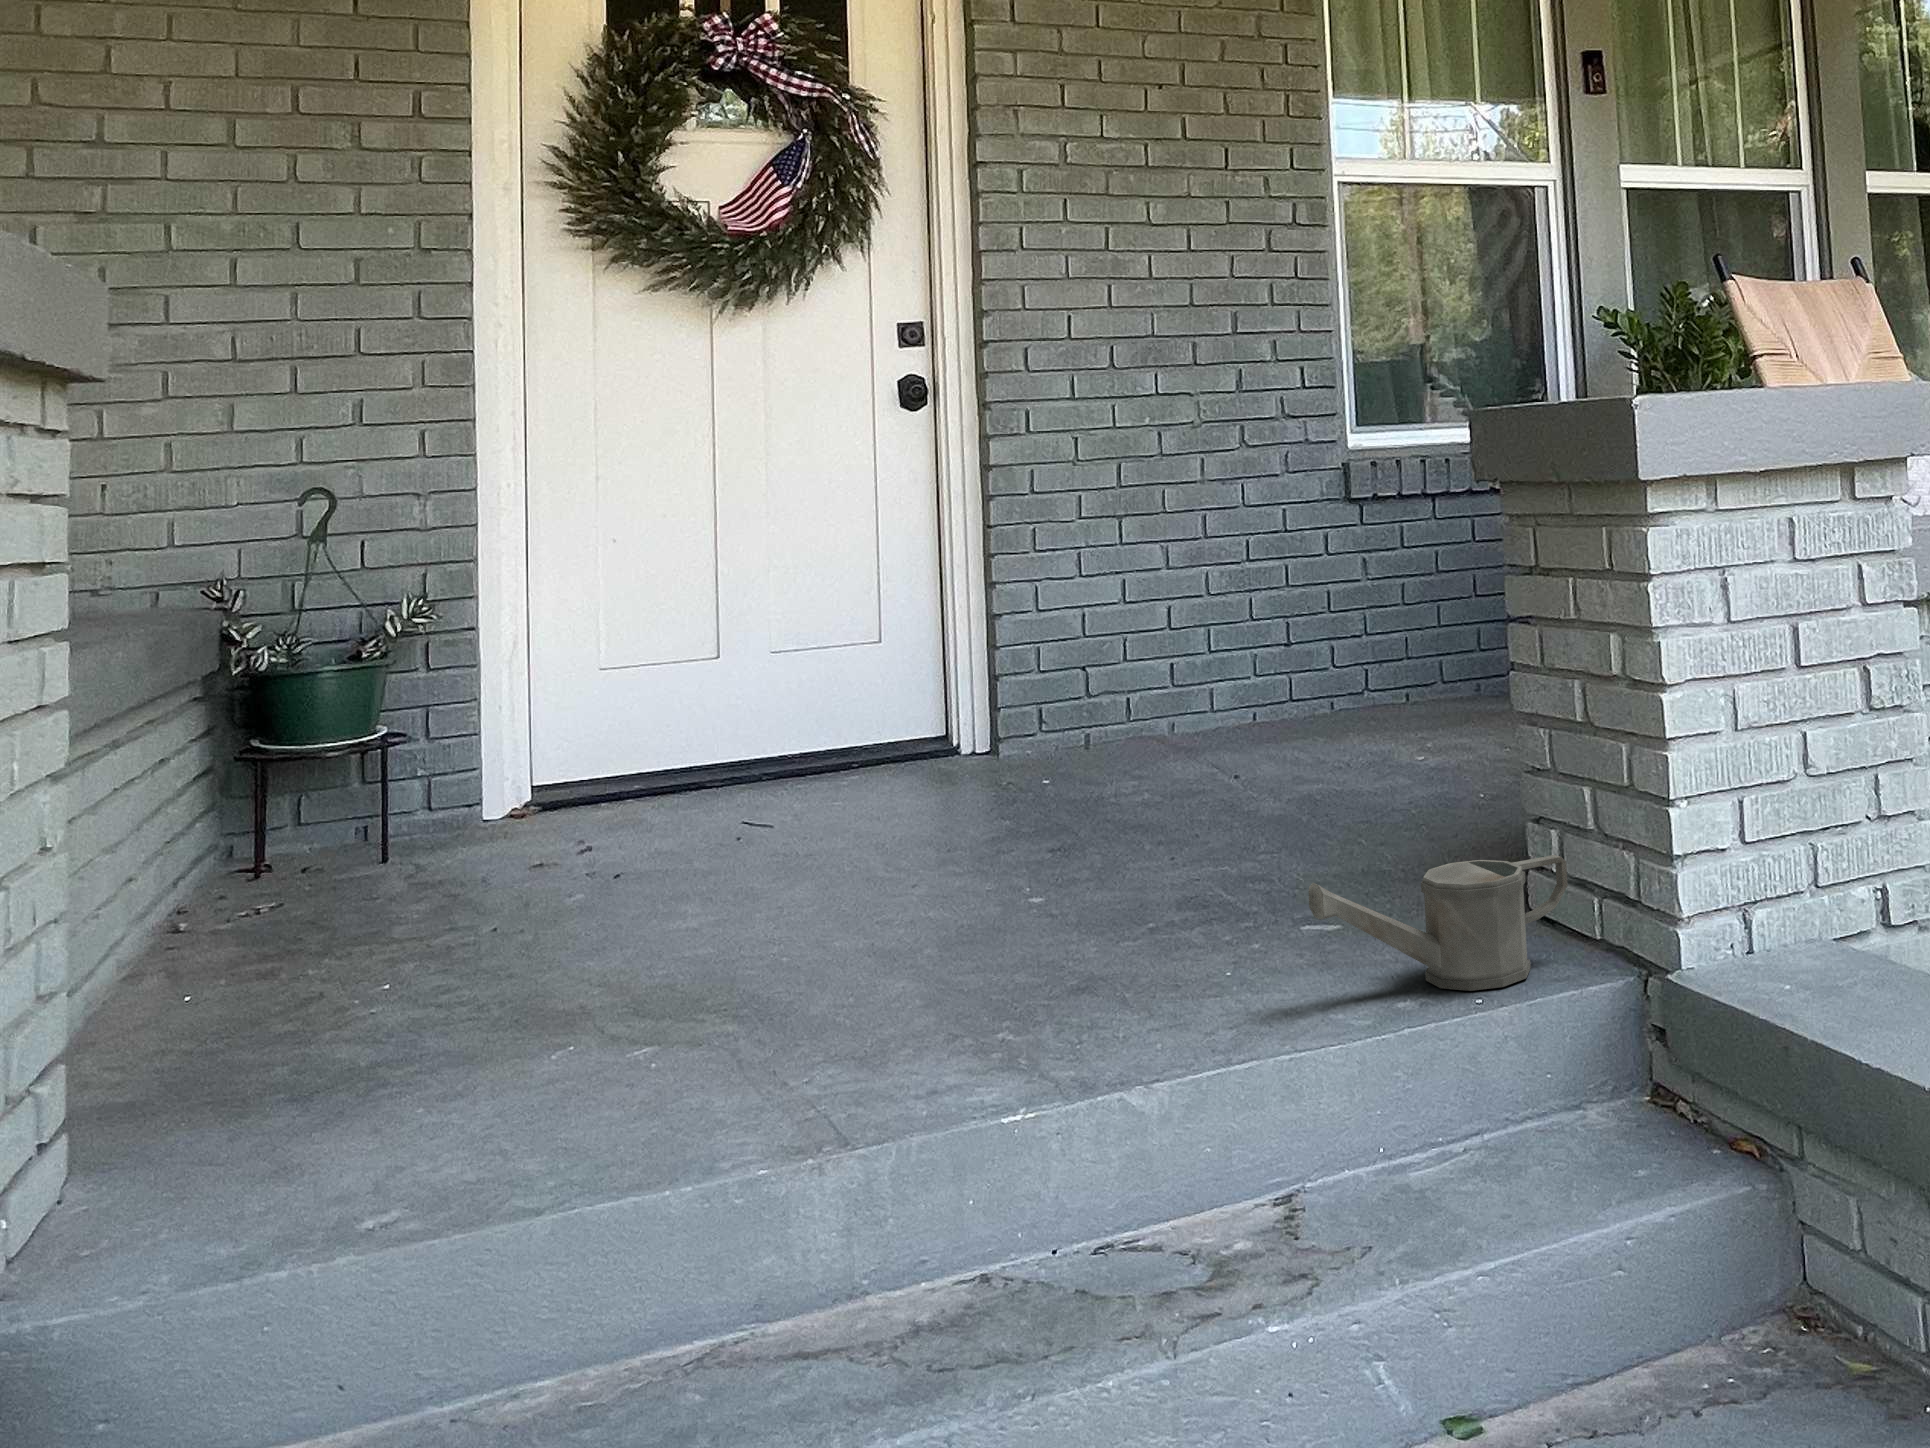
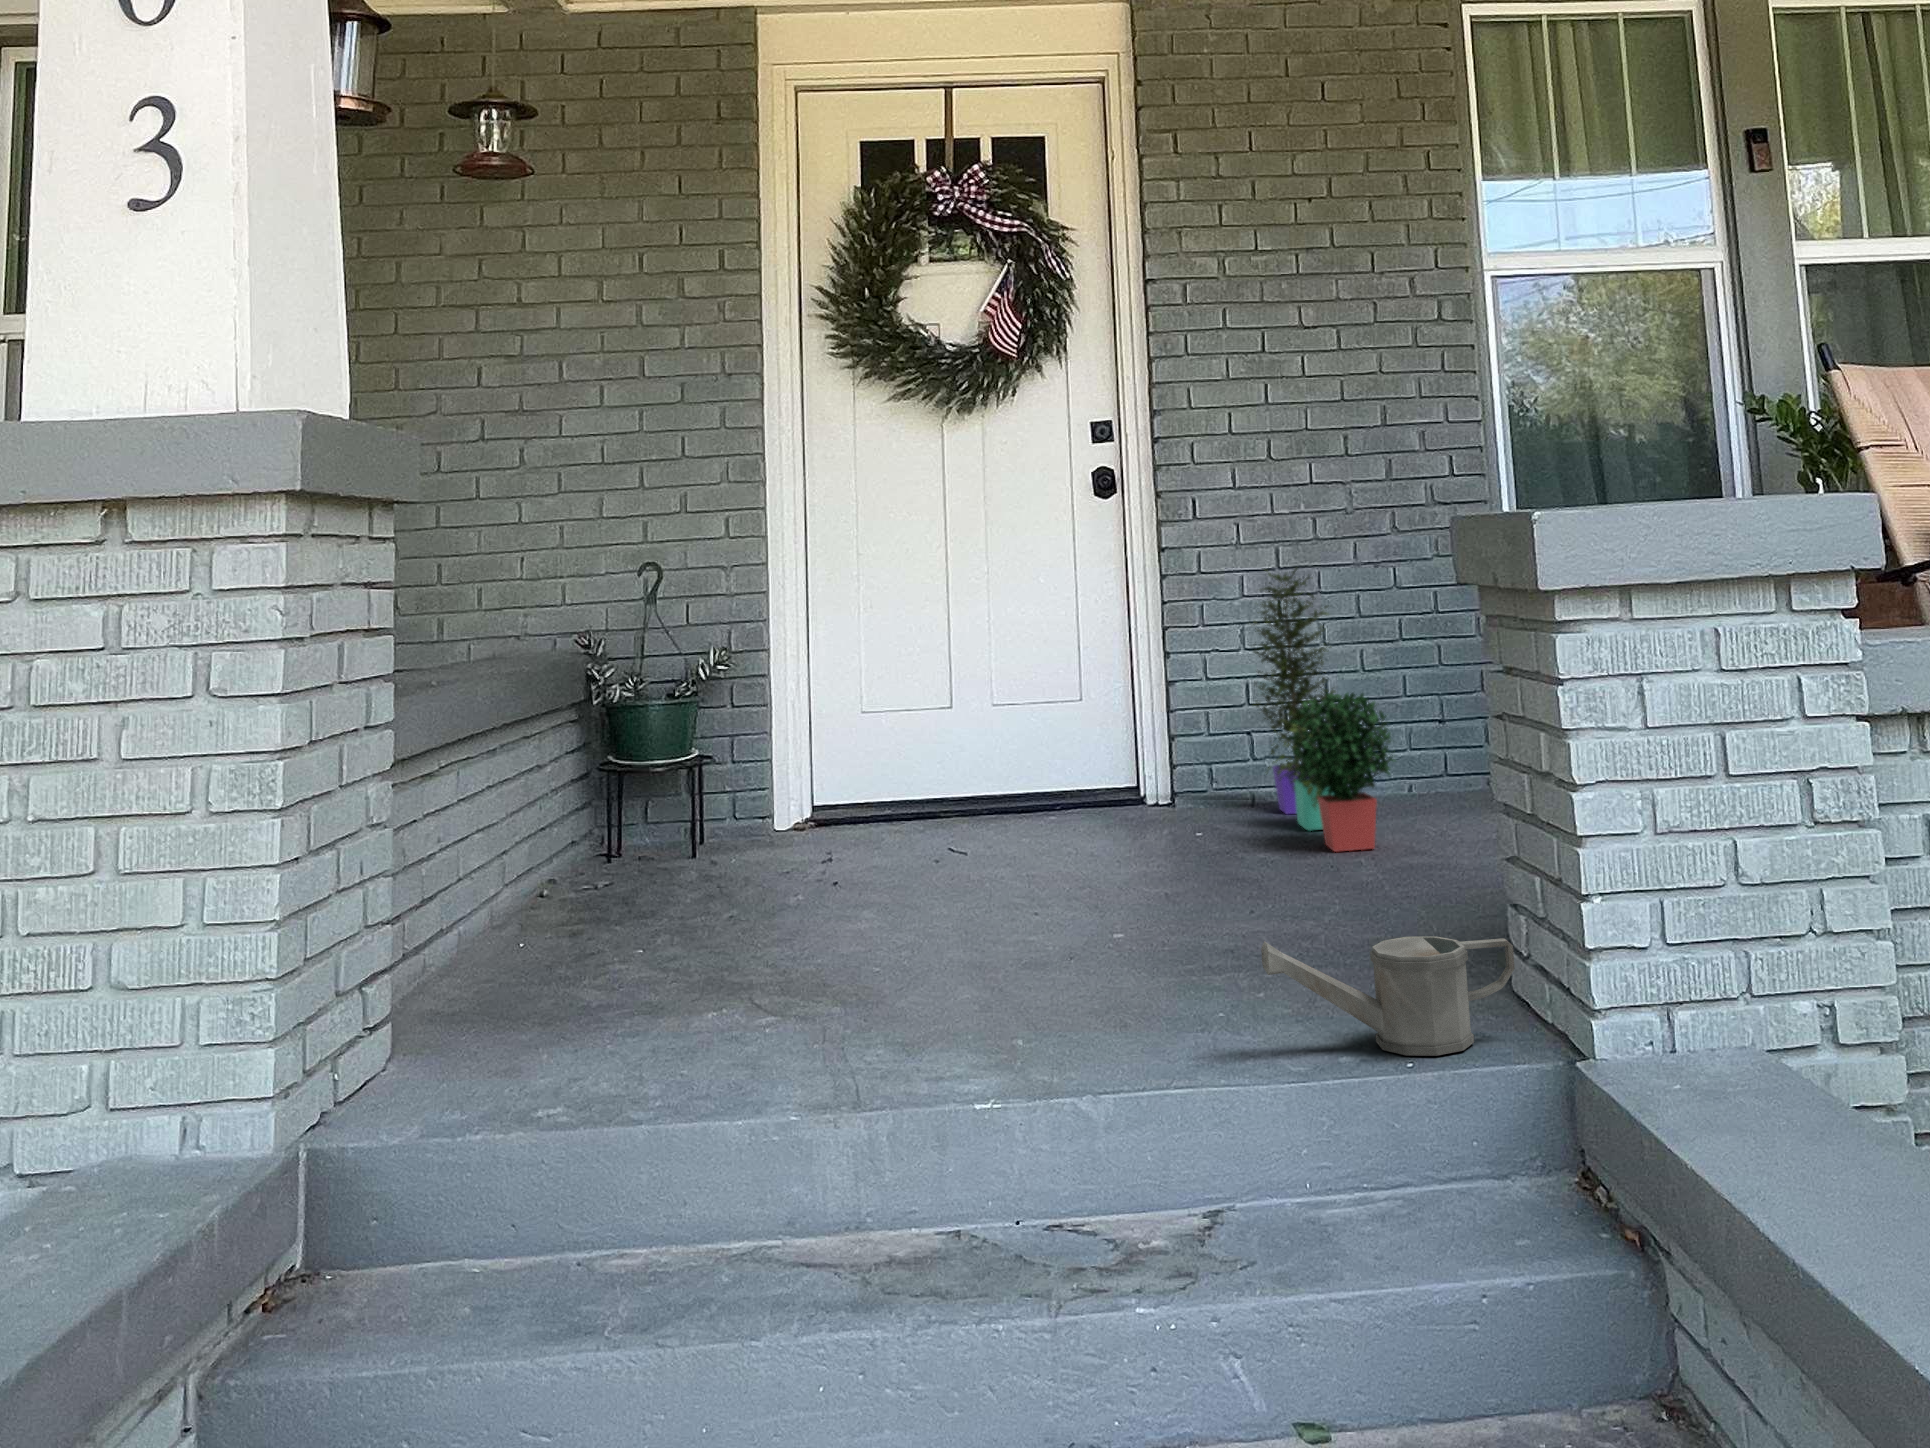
potted plant: none [1085,485,1282,787] -> present [1253,568,1395,852]

